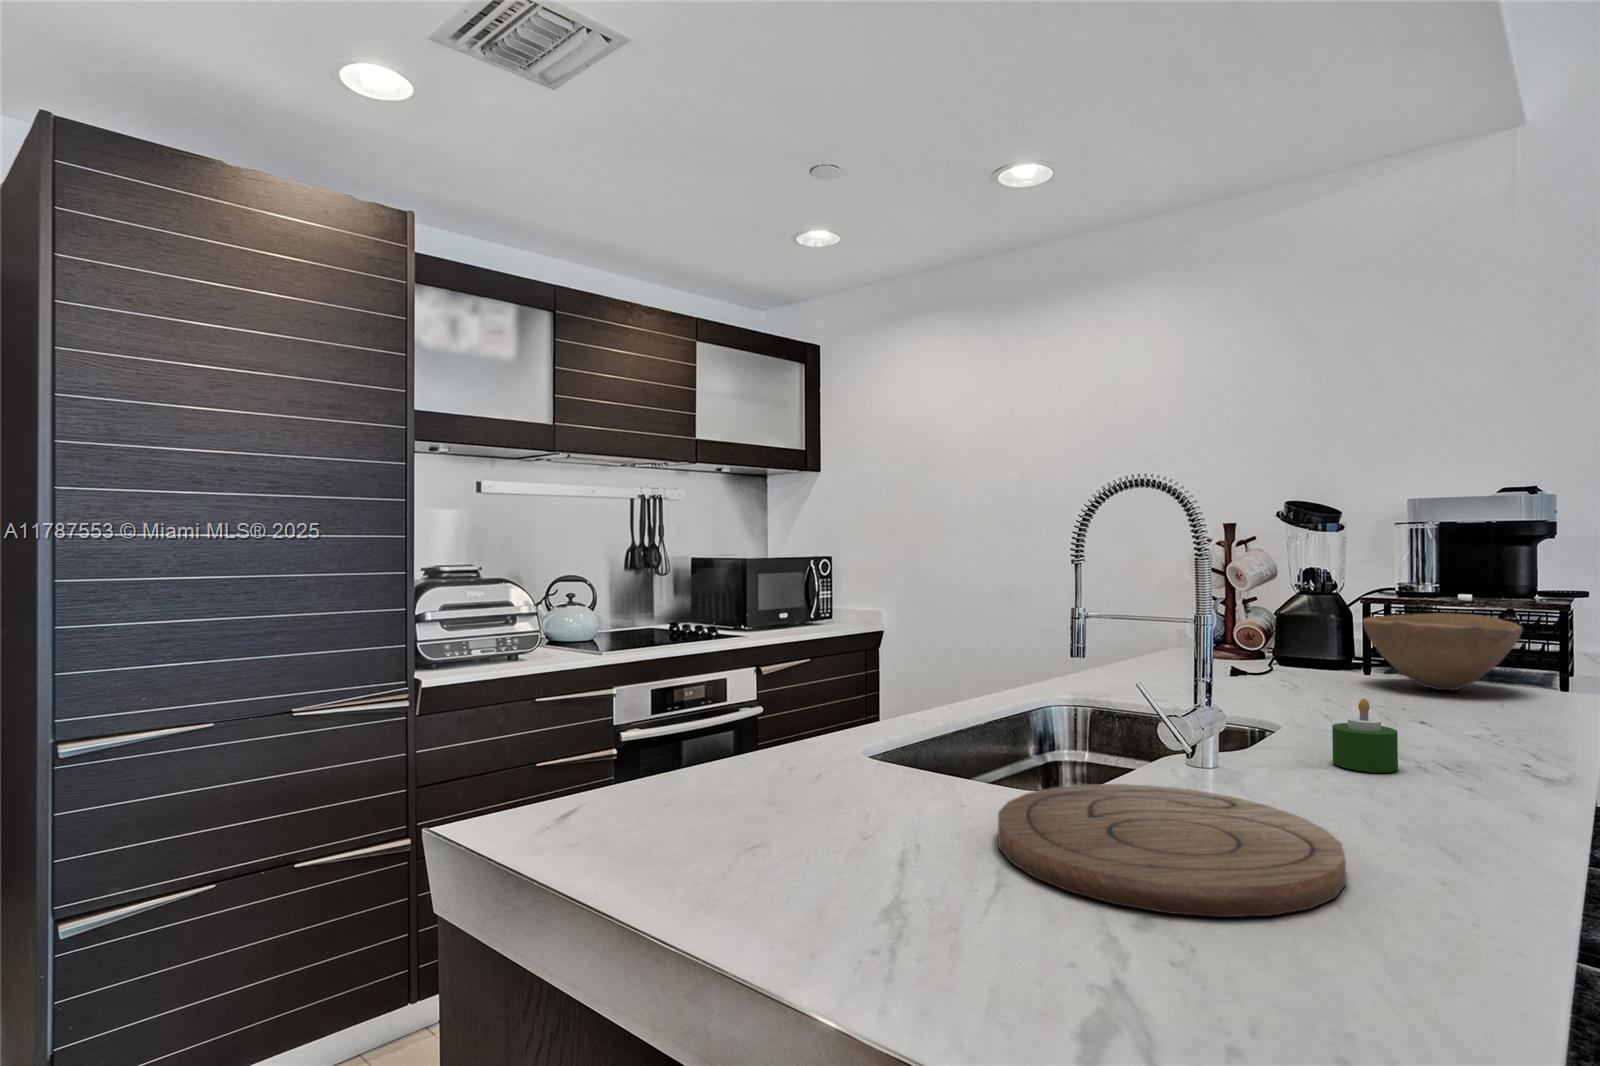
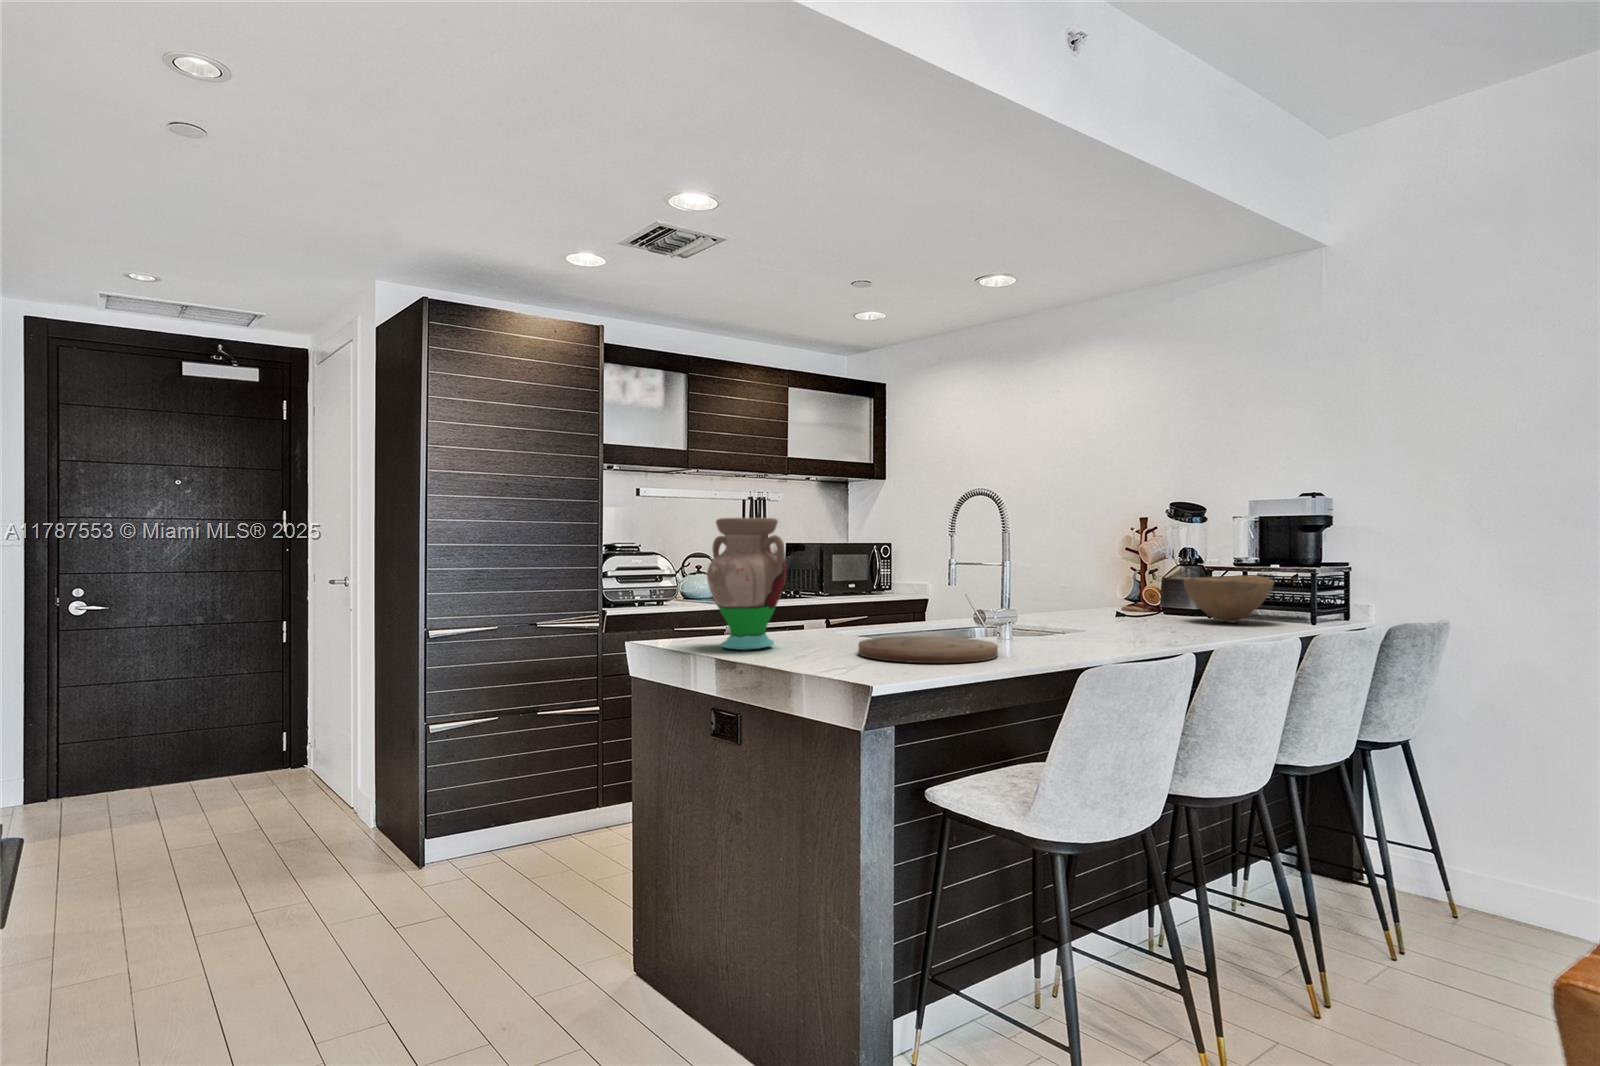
vase: none [632,538,820,850] -> present [707,518,786,650]
candle: present [1332,699,1398,772] -> none [1072,606,1103,642]

